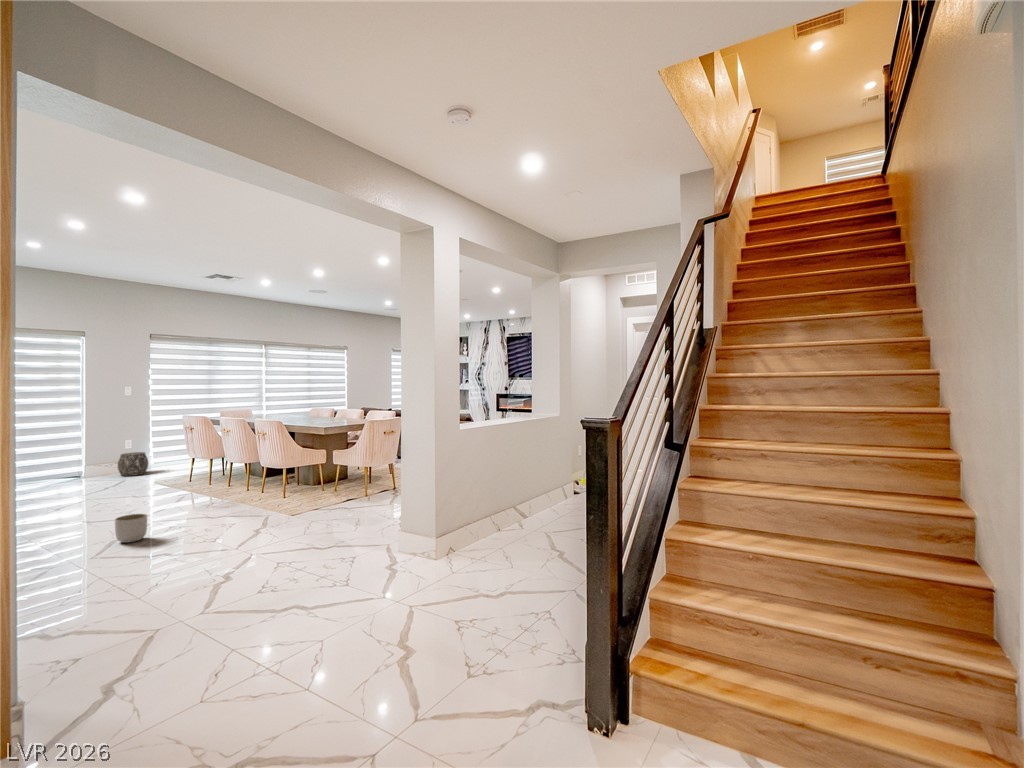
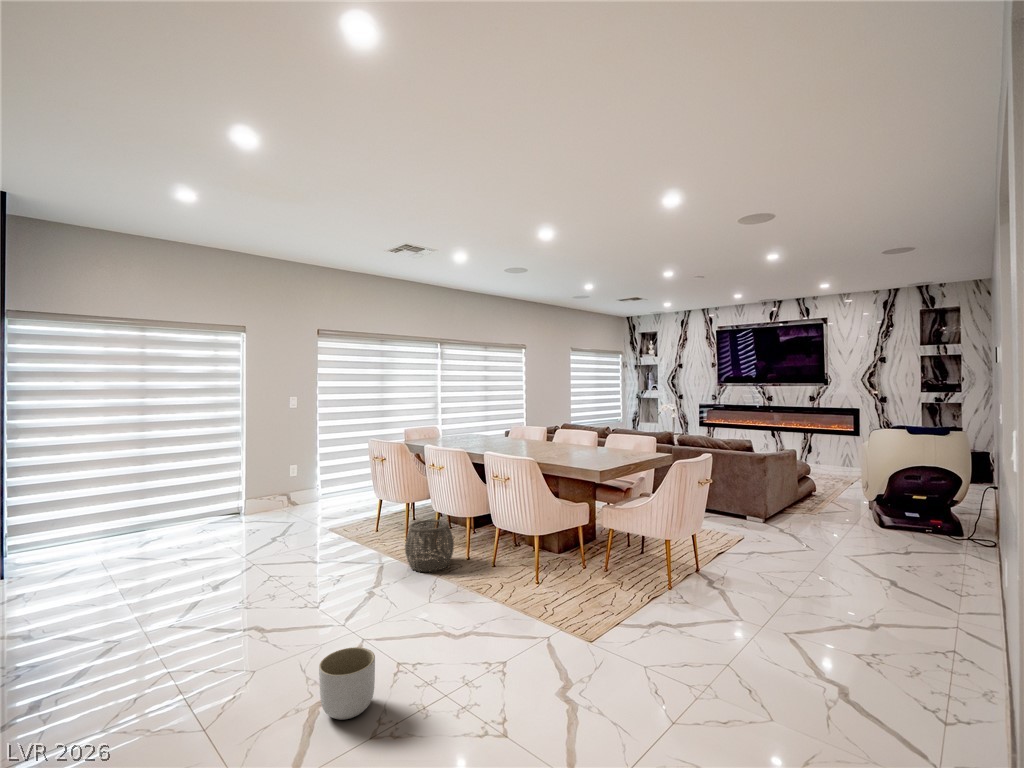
woven basket: present [118,452,148,476] -> present [405,520,454,572]

